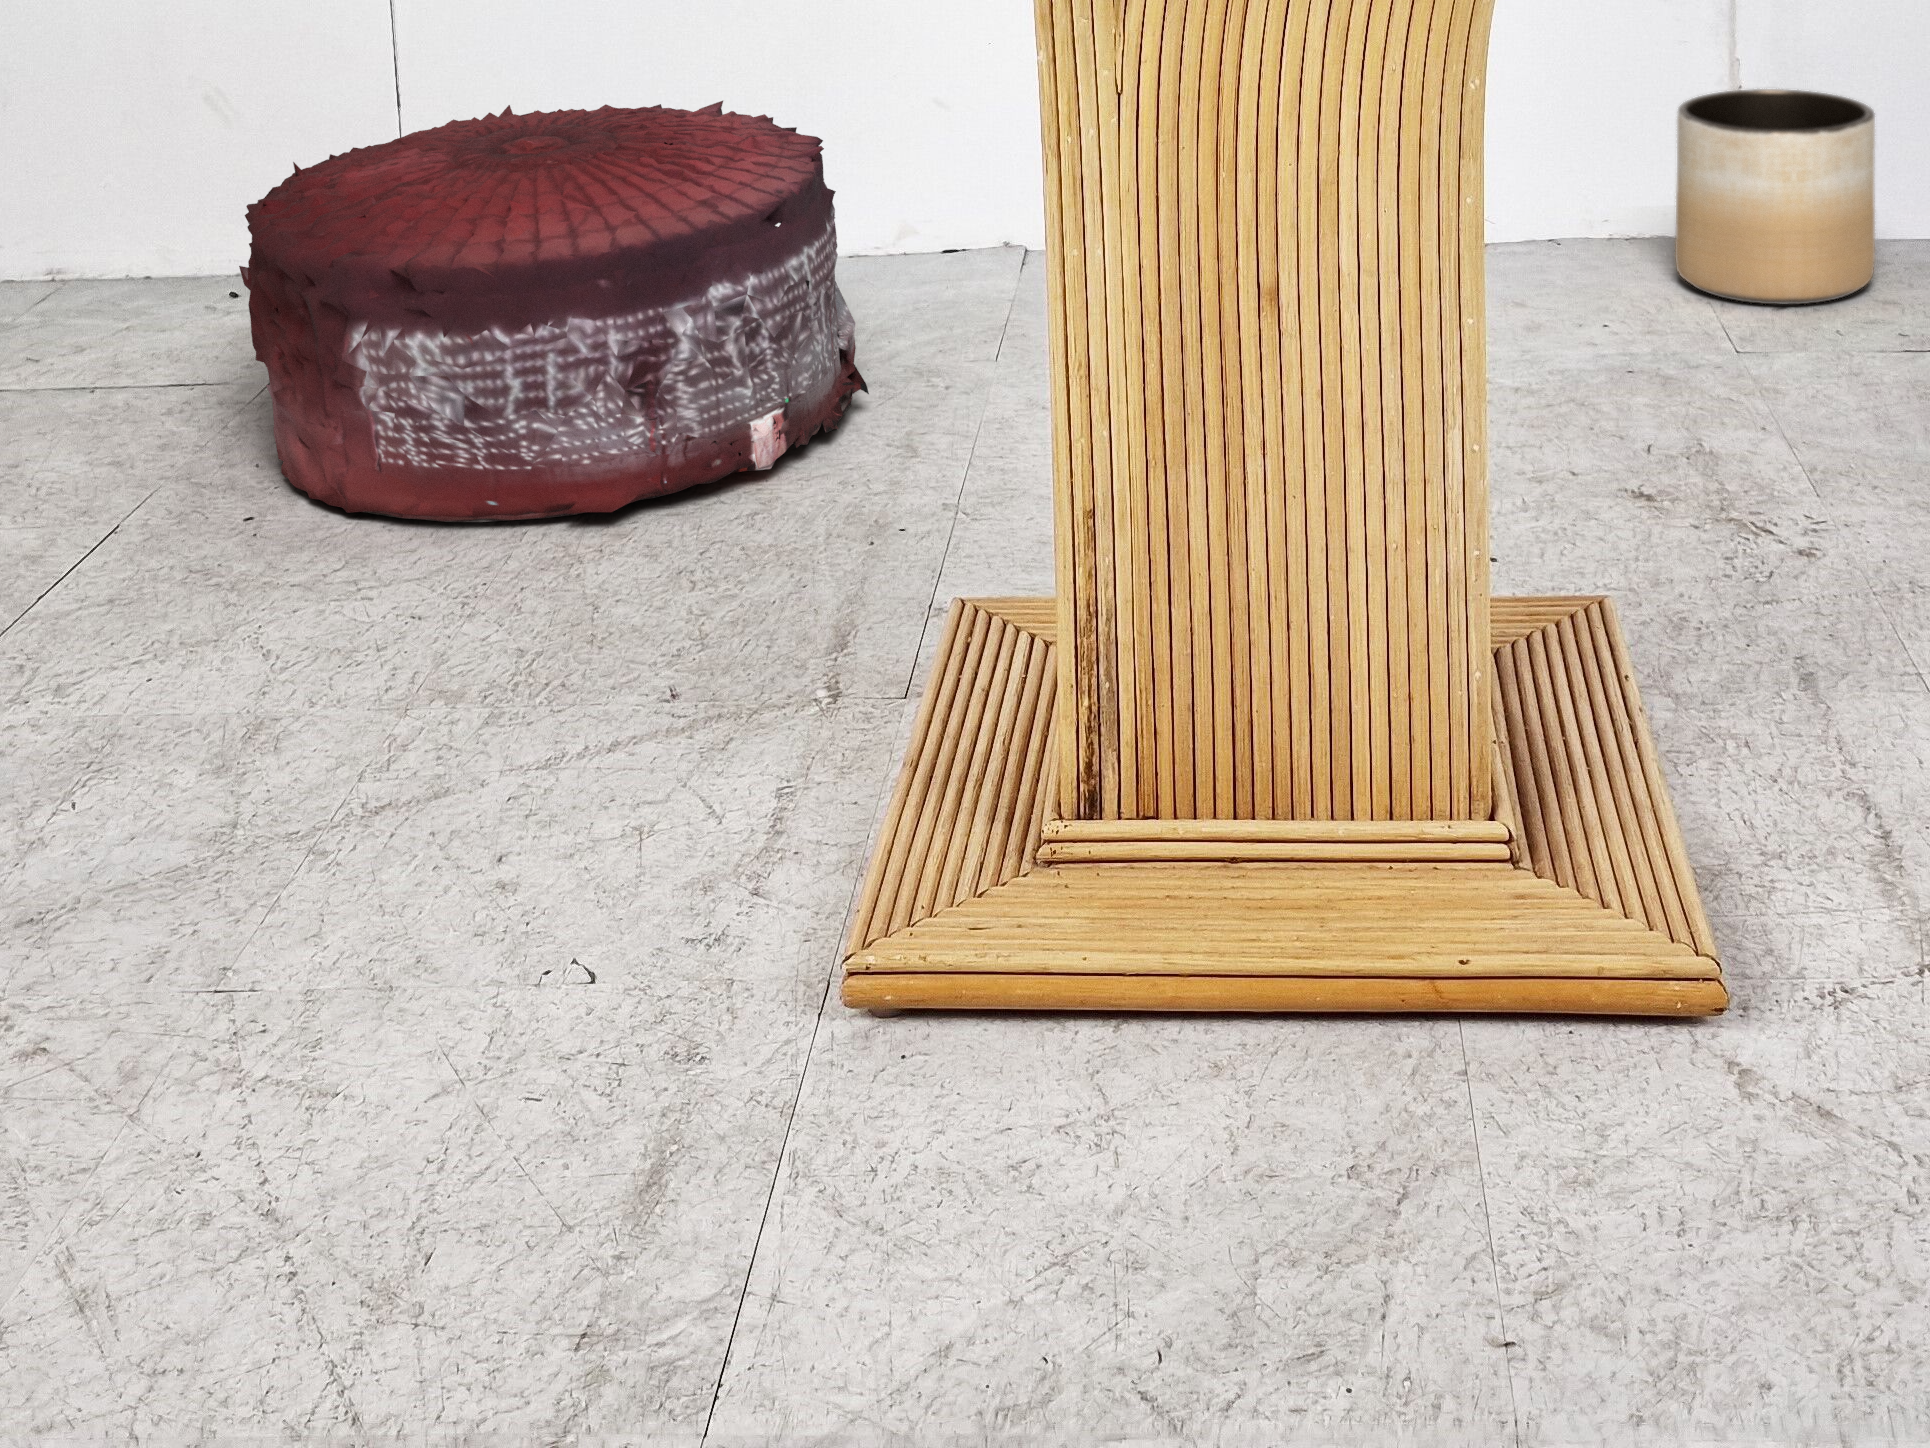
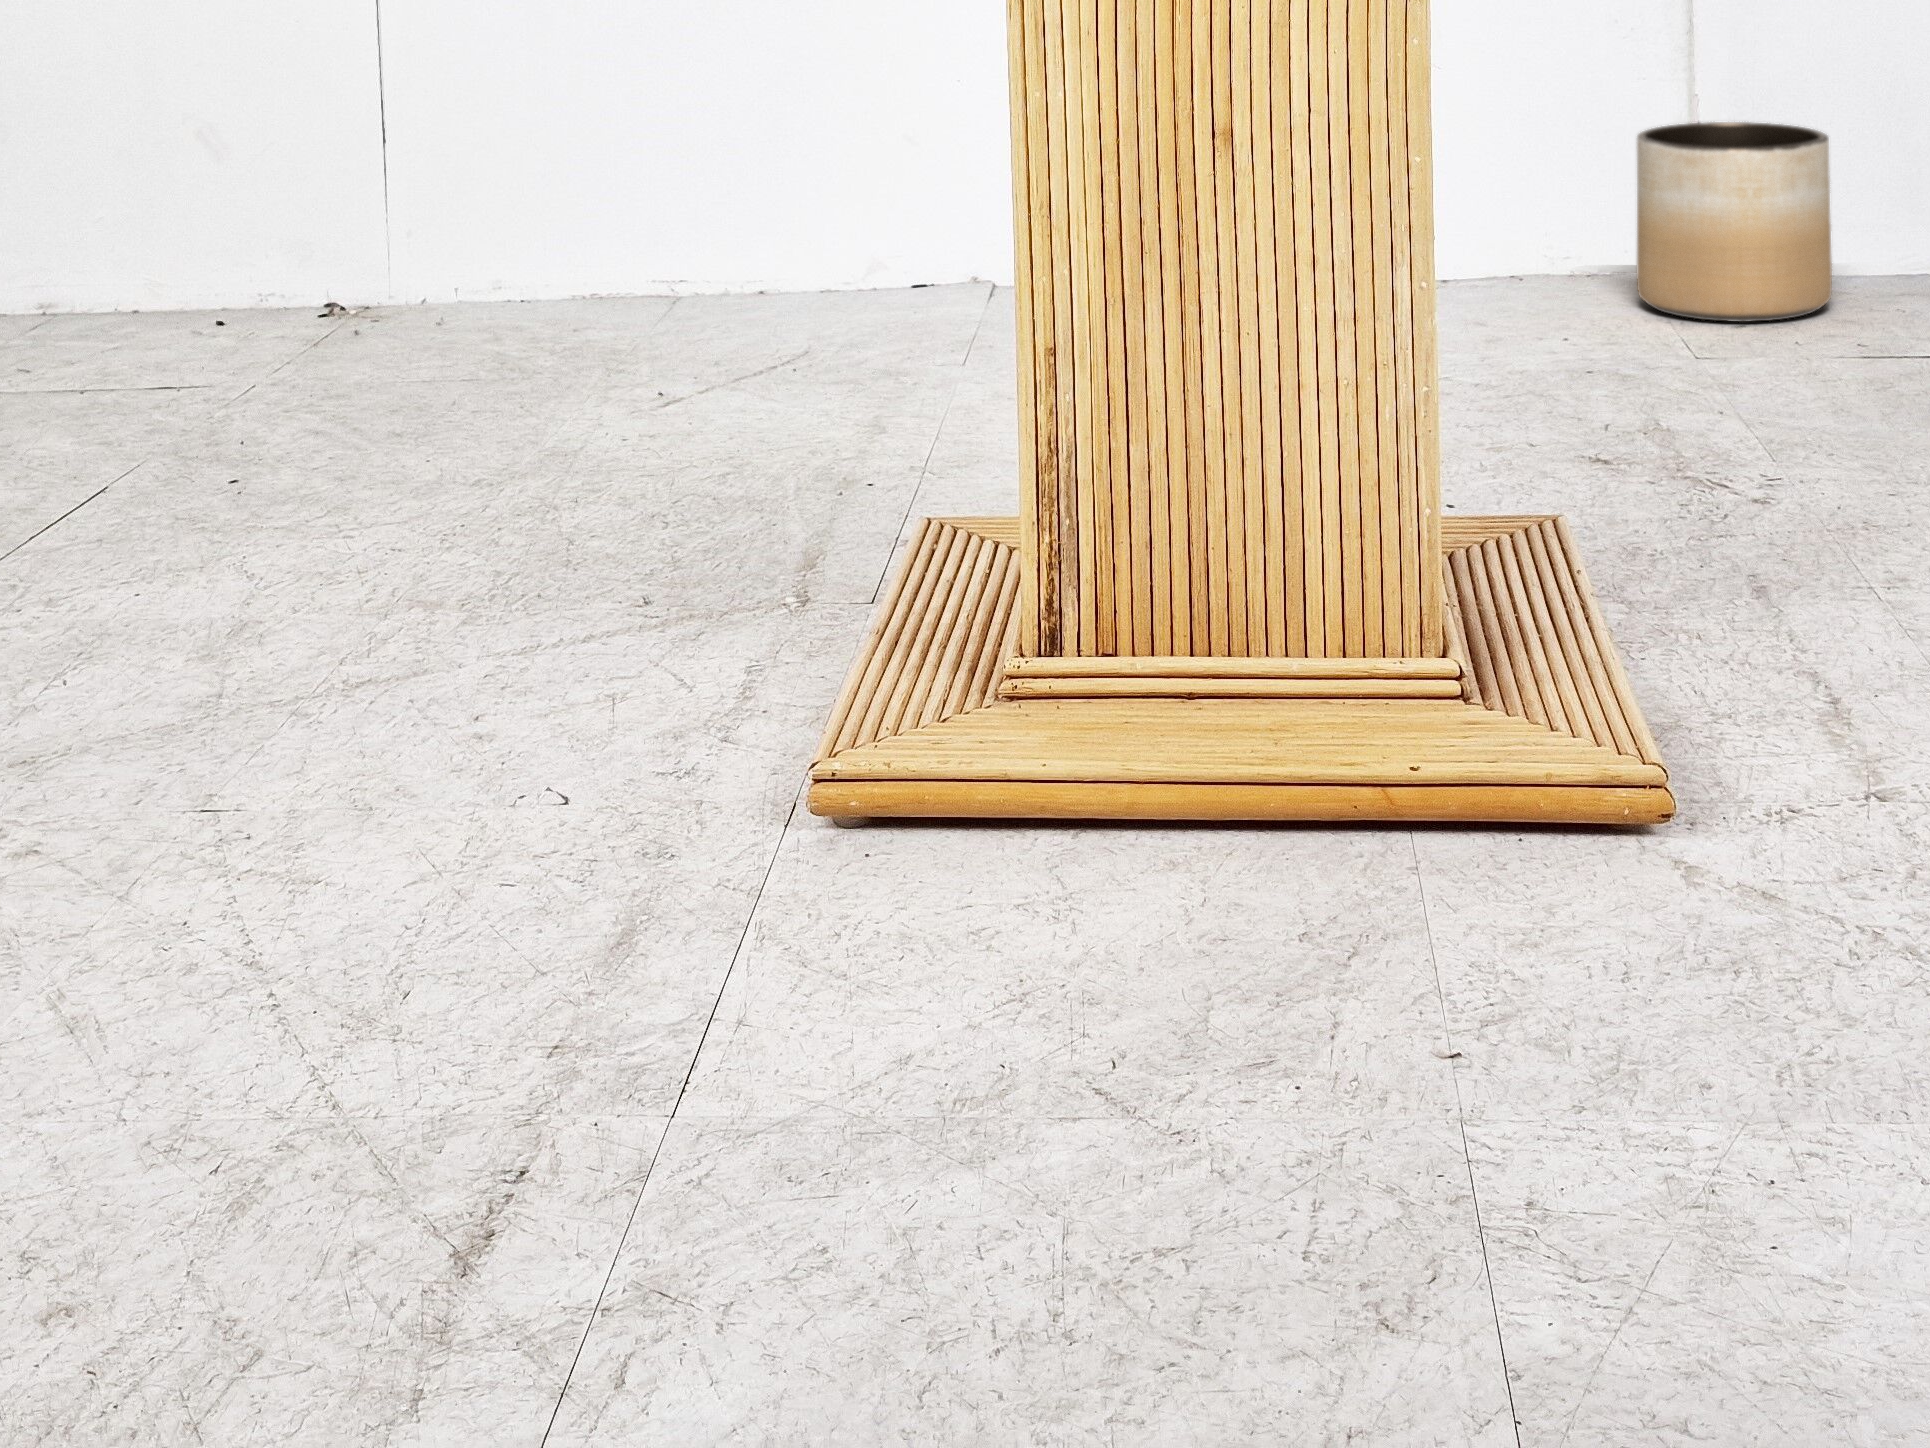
pouf: present [239,101,869,522] -> none [244,110,848,477]

